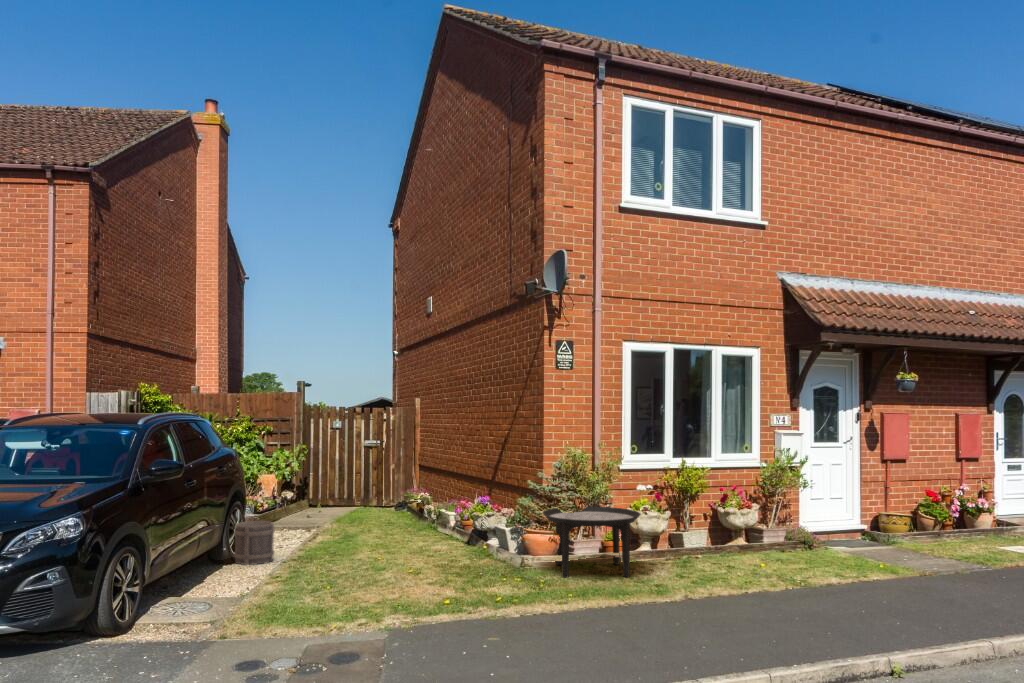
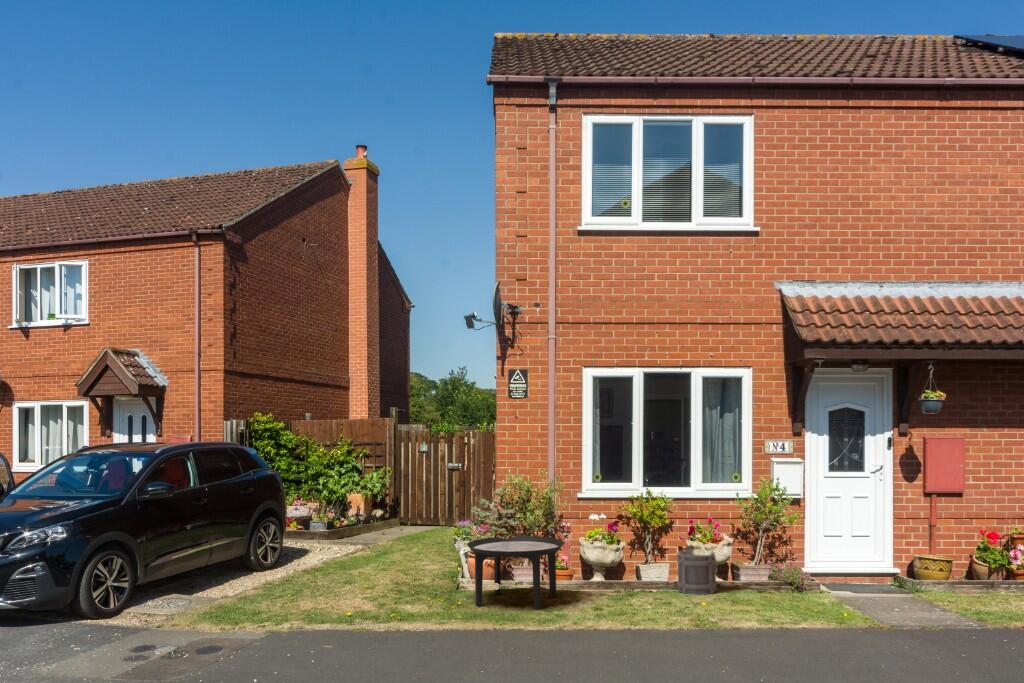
bucket: present [234,521,275,565] -> present [677,550,717,595]

